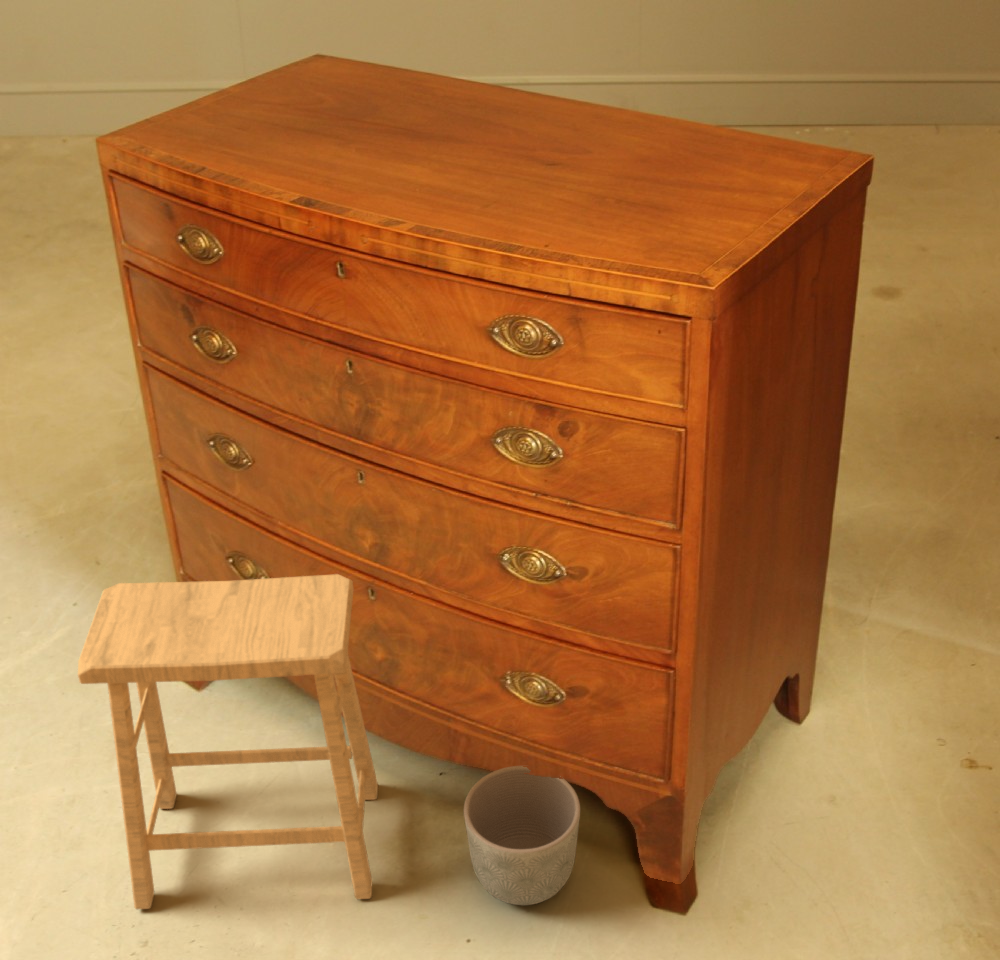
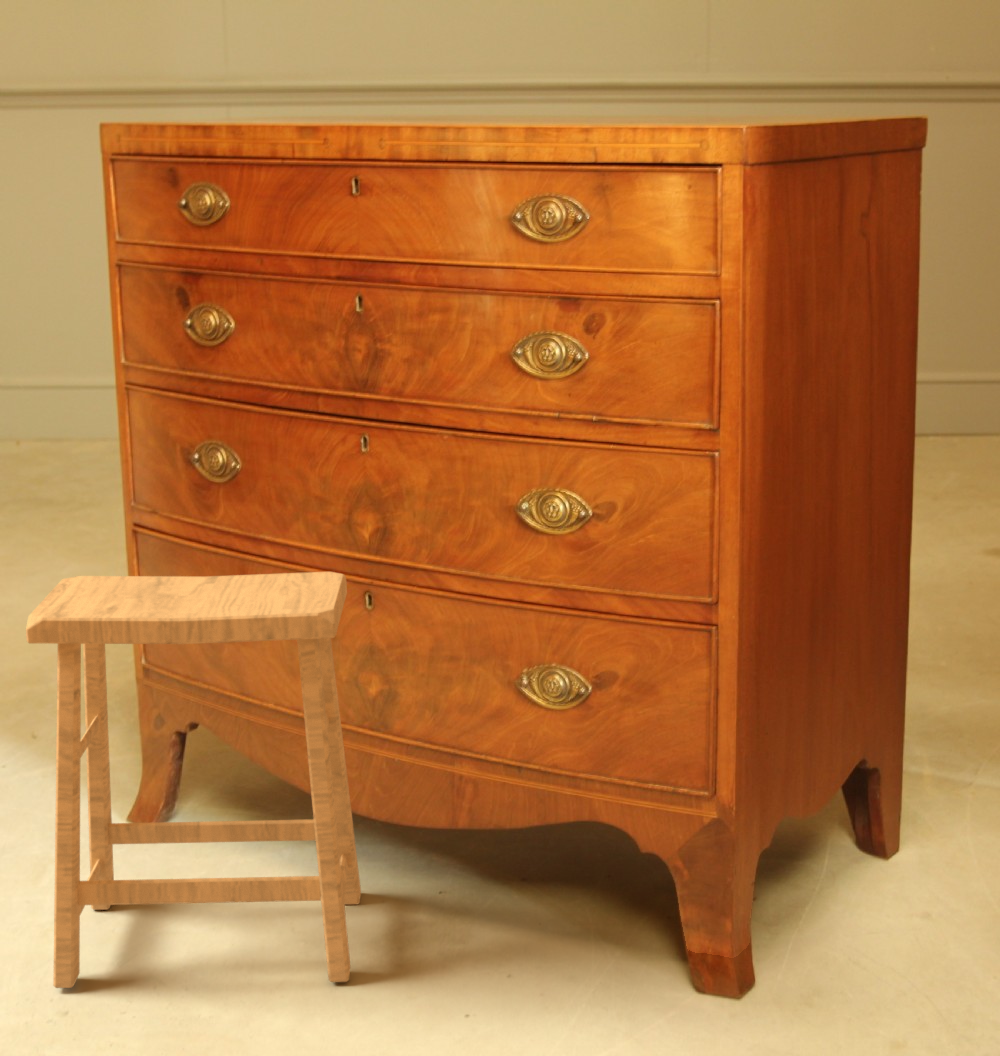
planter: present [464,766,580,905] -> none [467,823,609,985]

